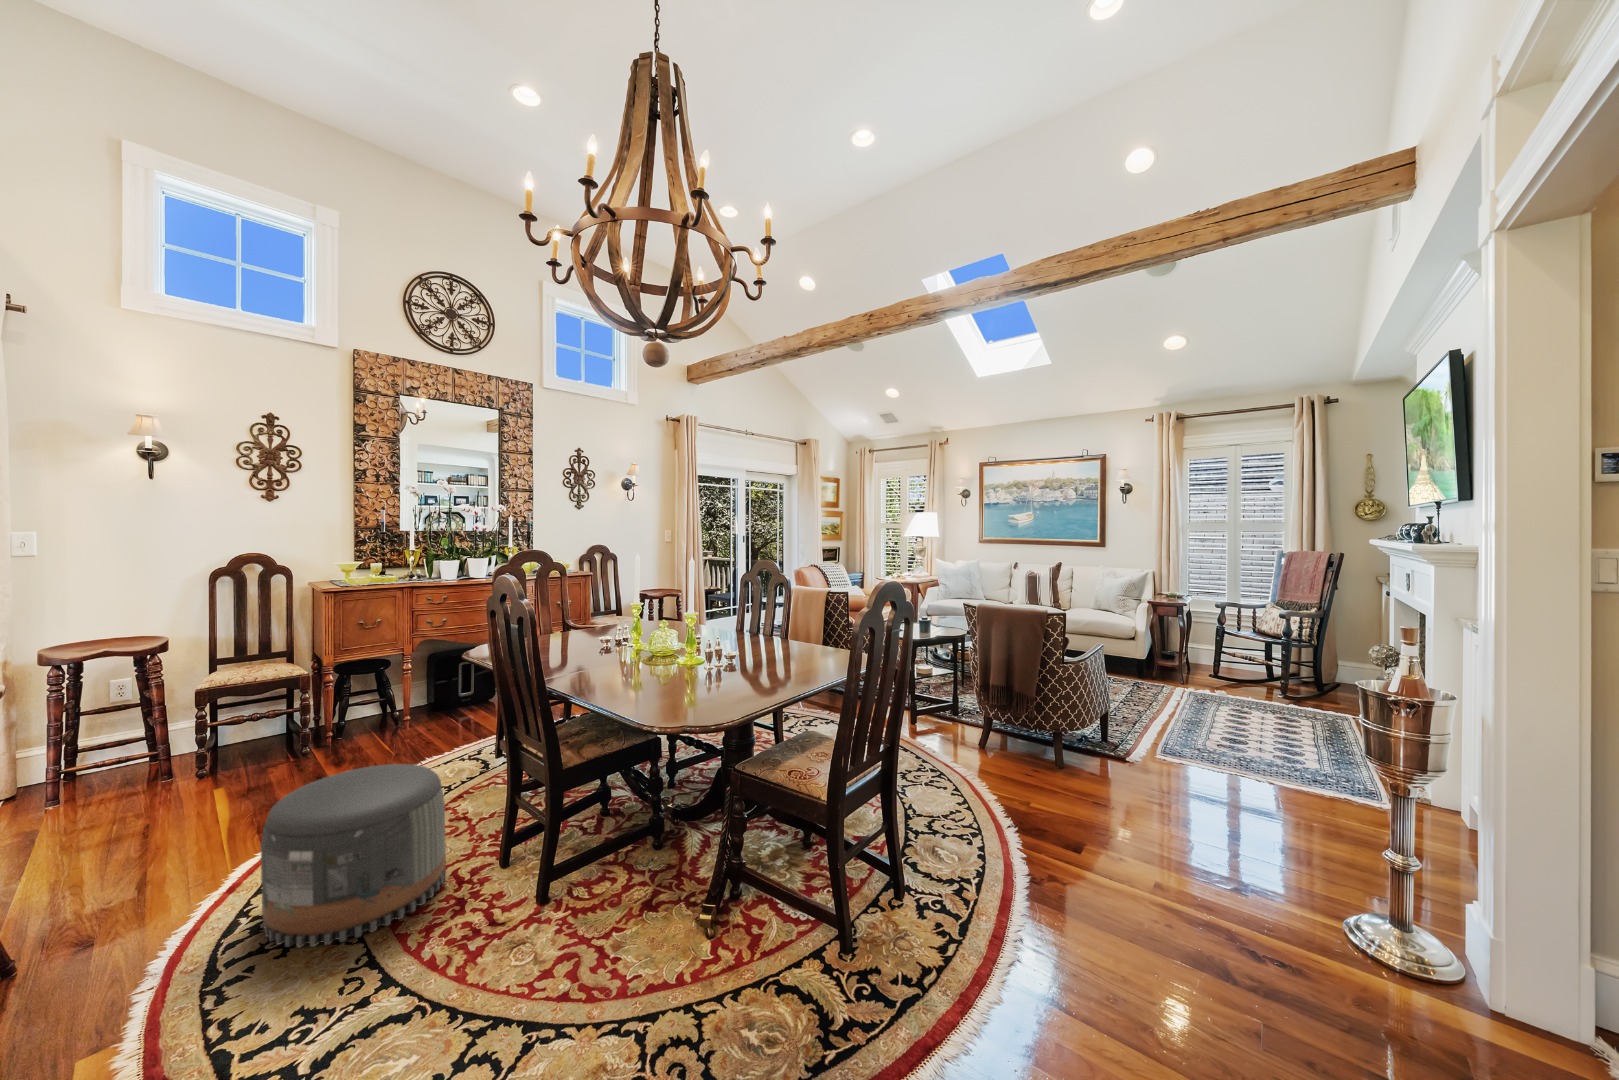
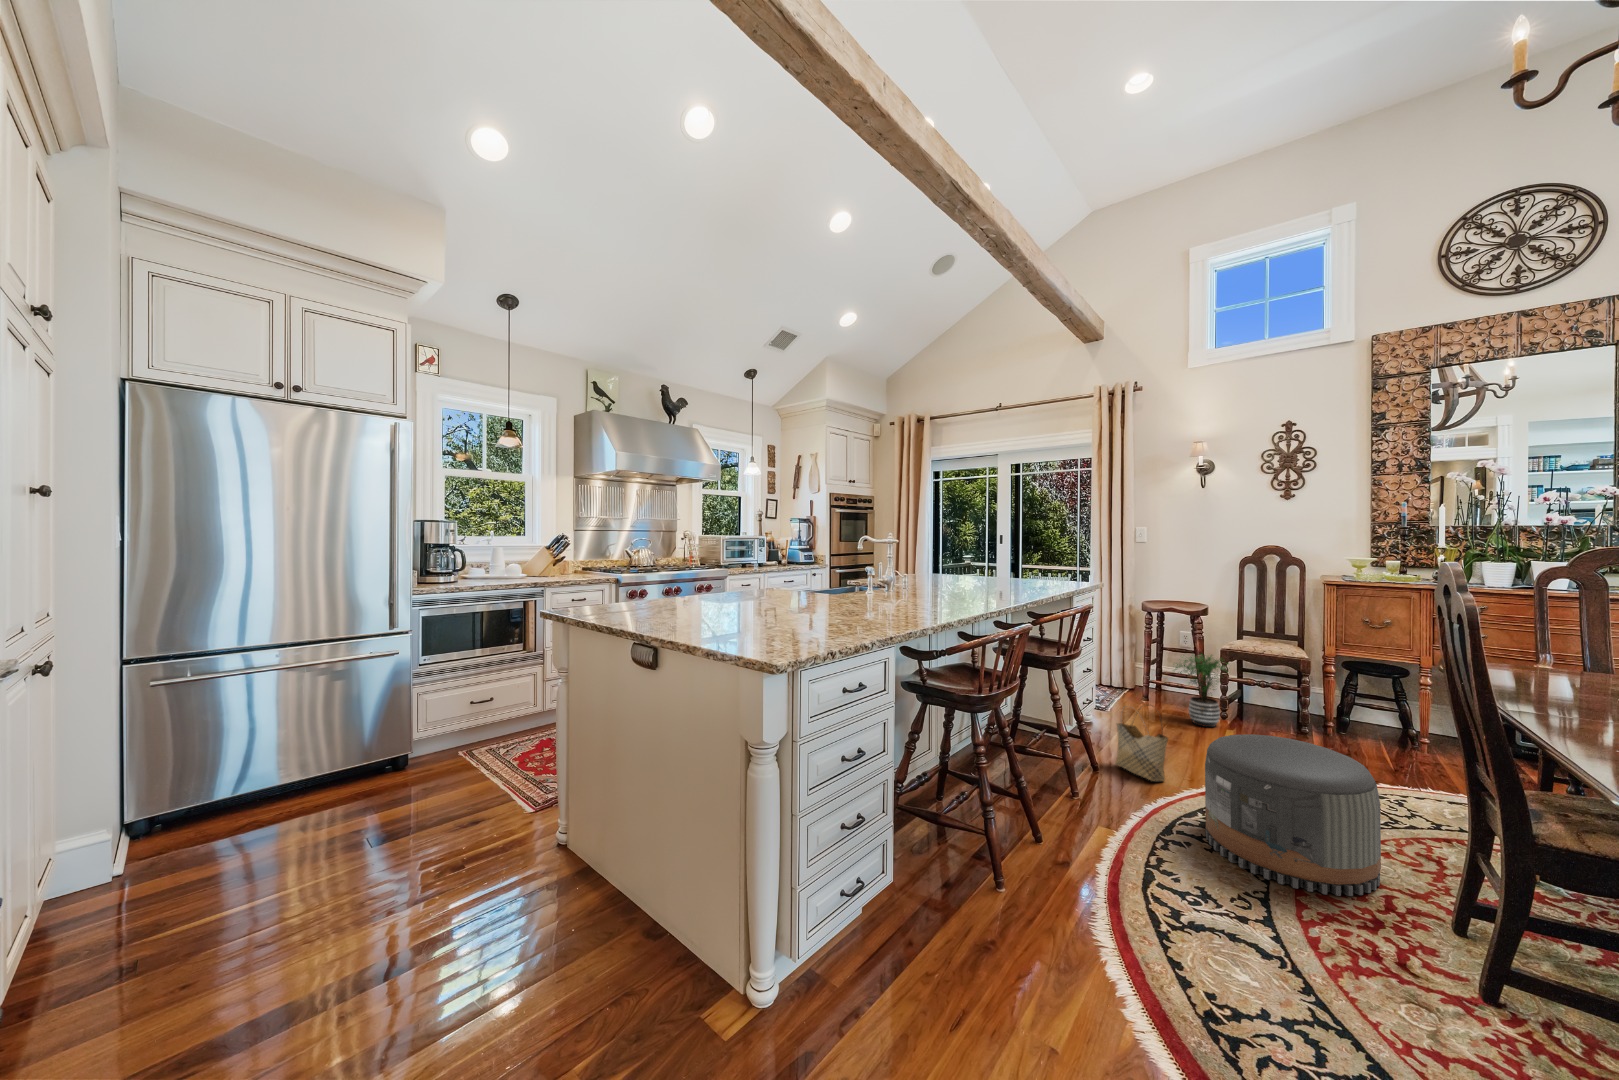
potted plant: none [123,700,225,803] -> present [1176,654,1226,727]
woven basket: none [60,803,173,929] -> present [1115,711,1168,781]

